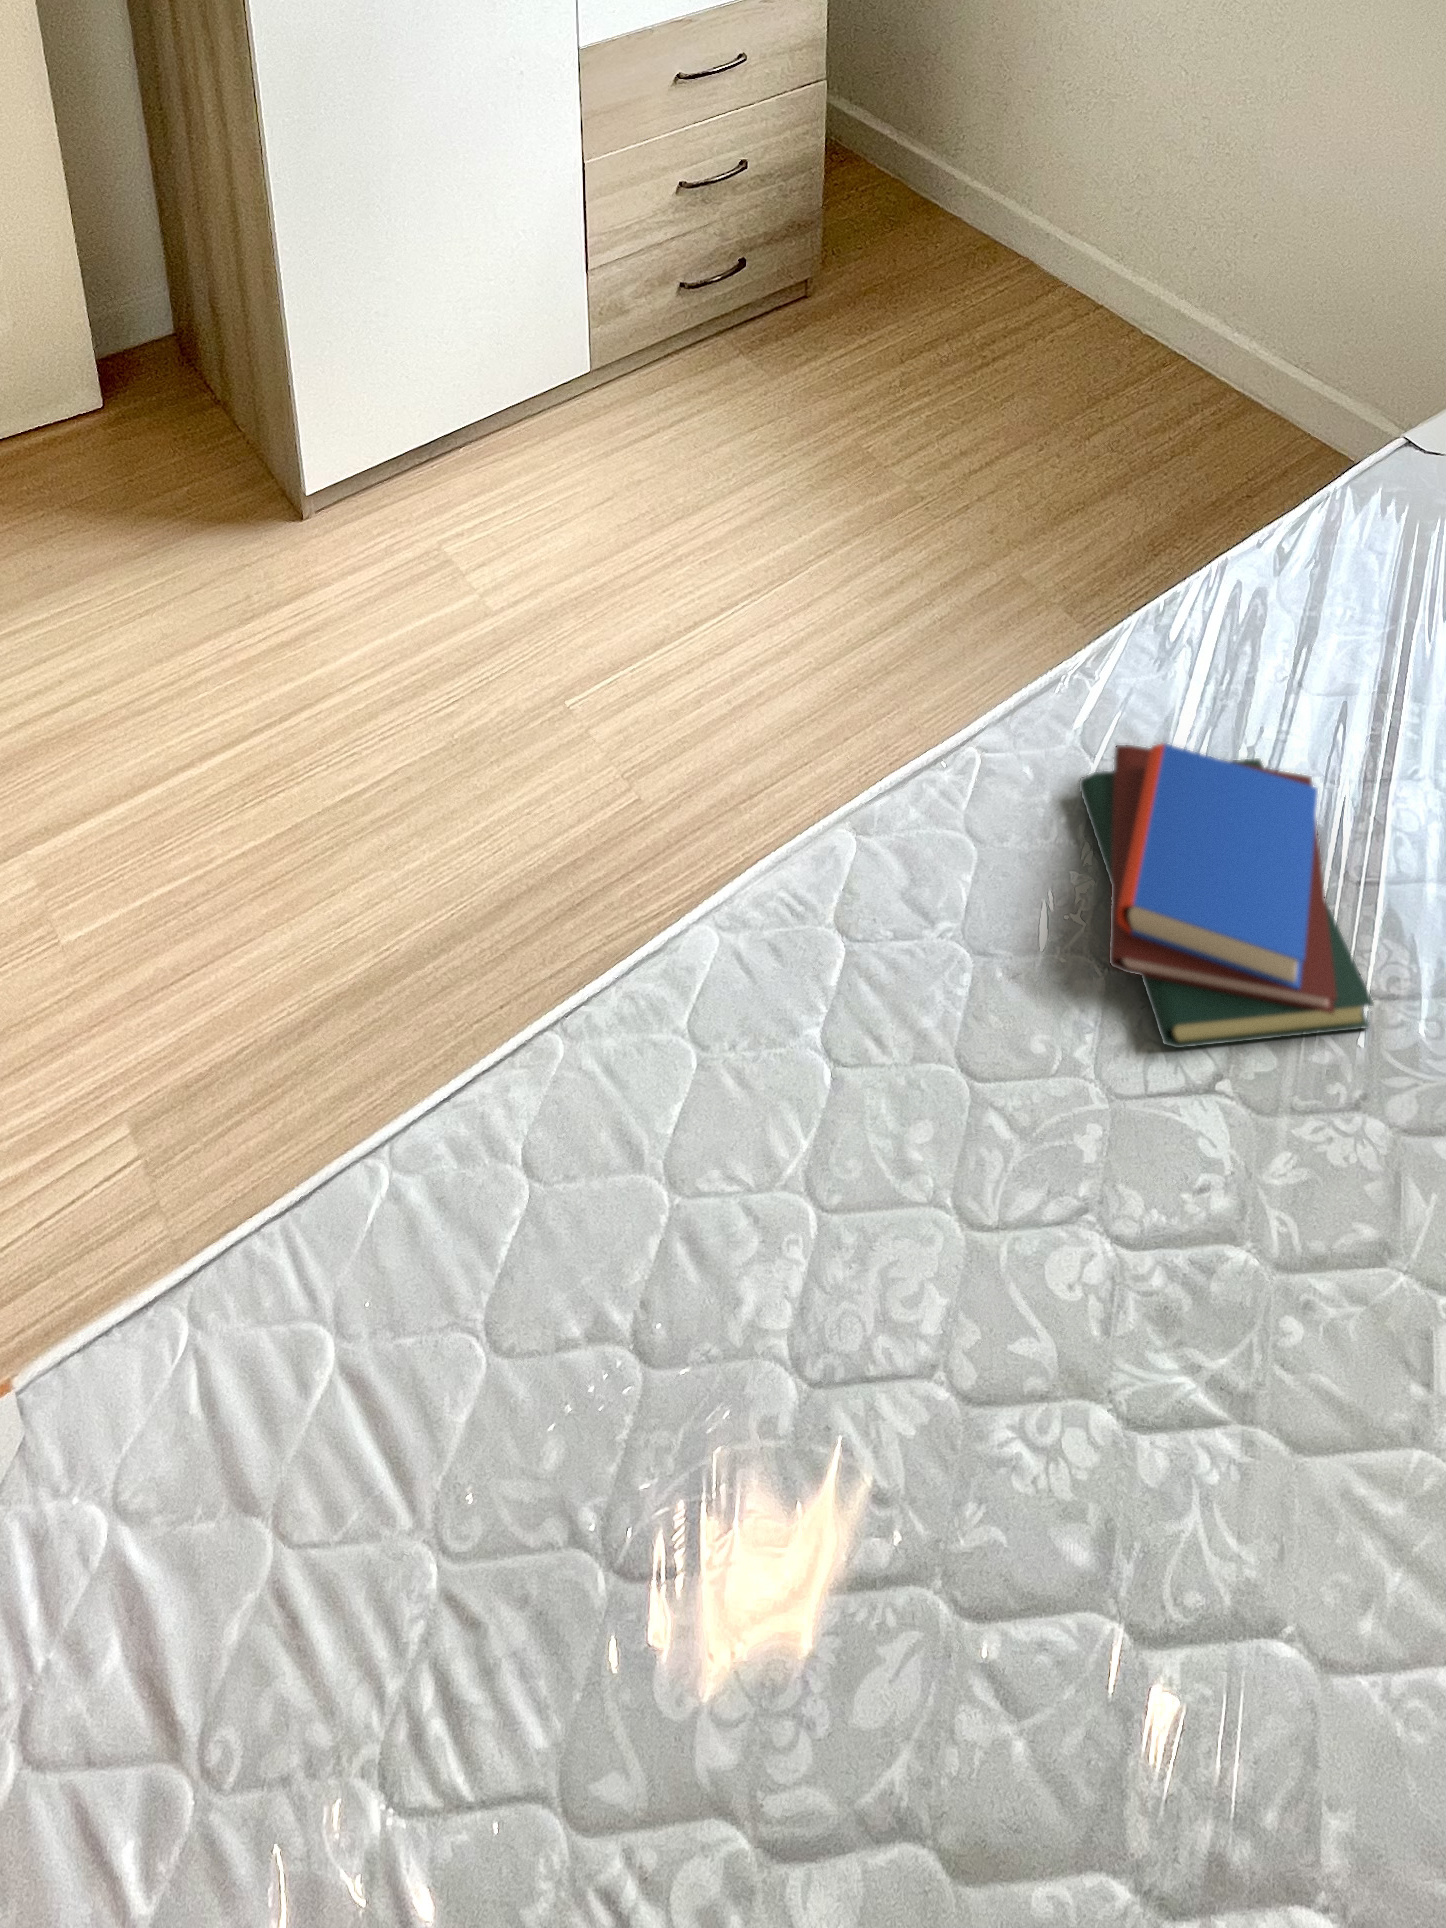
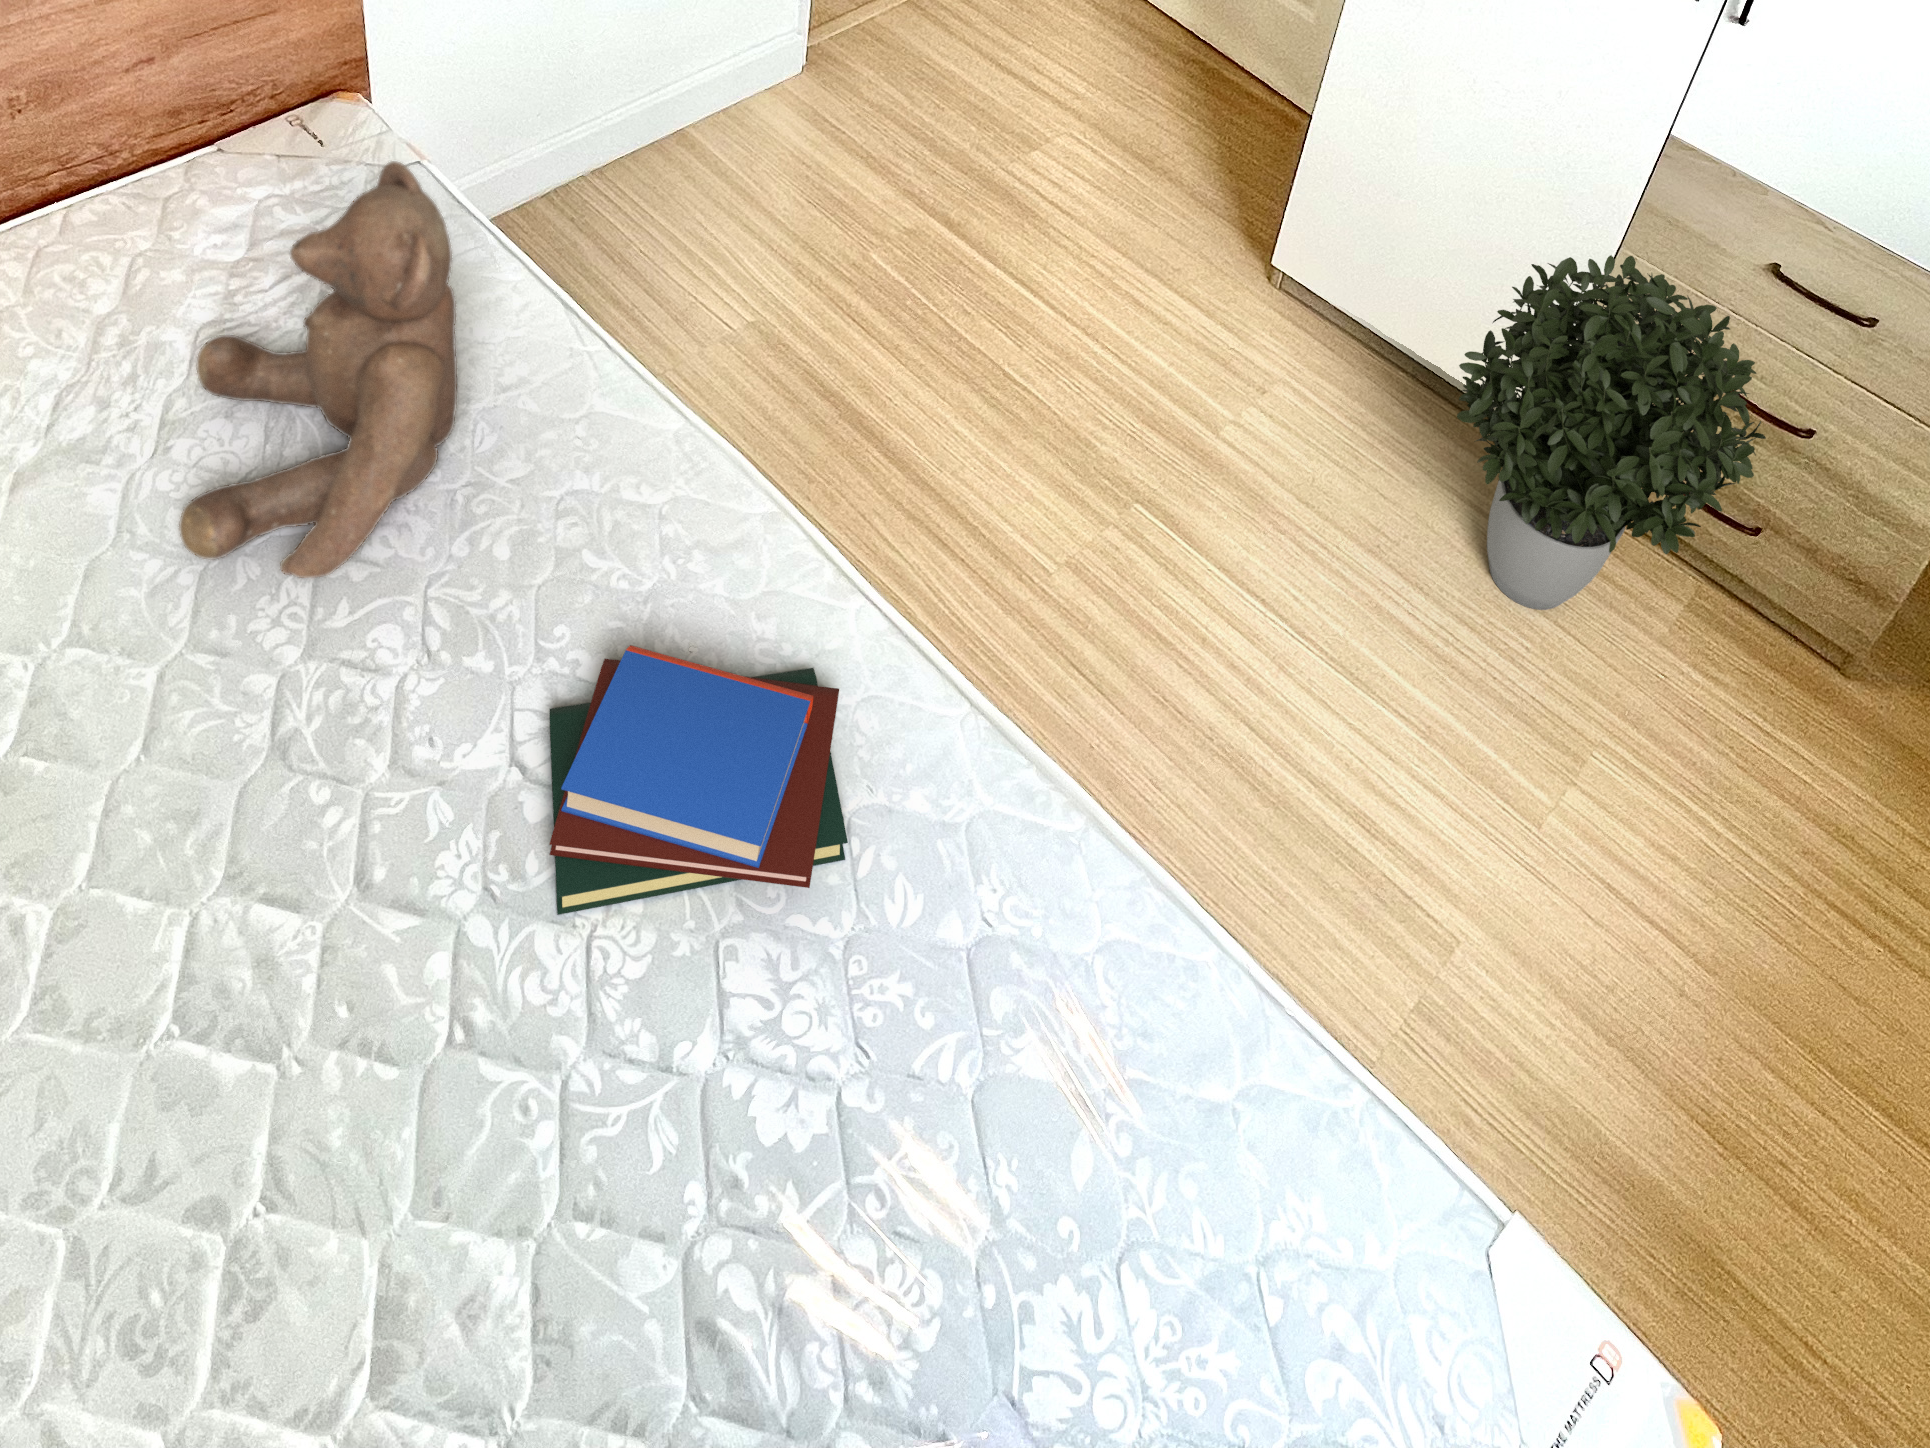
potted plant: none [597,138,837,462] -> present [1457,255,1766,610]
teddy bear: none [461,888,1030,1697] -> present [179,161,457,578]

